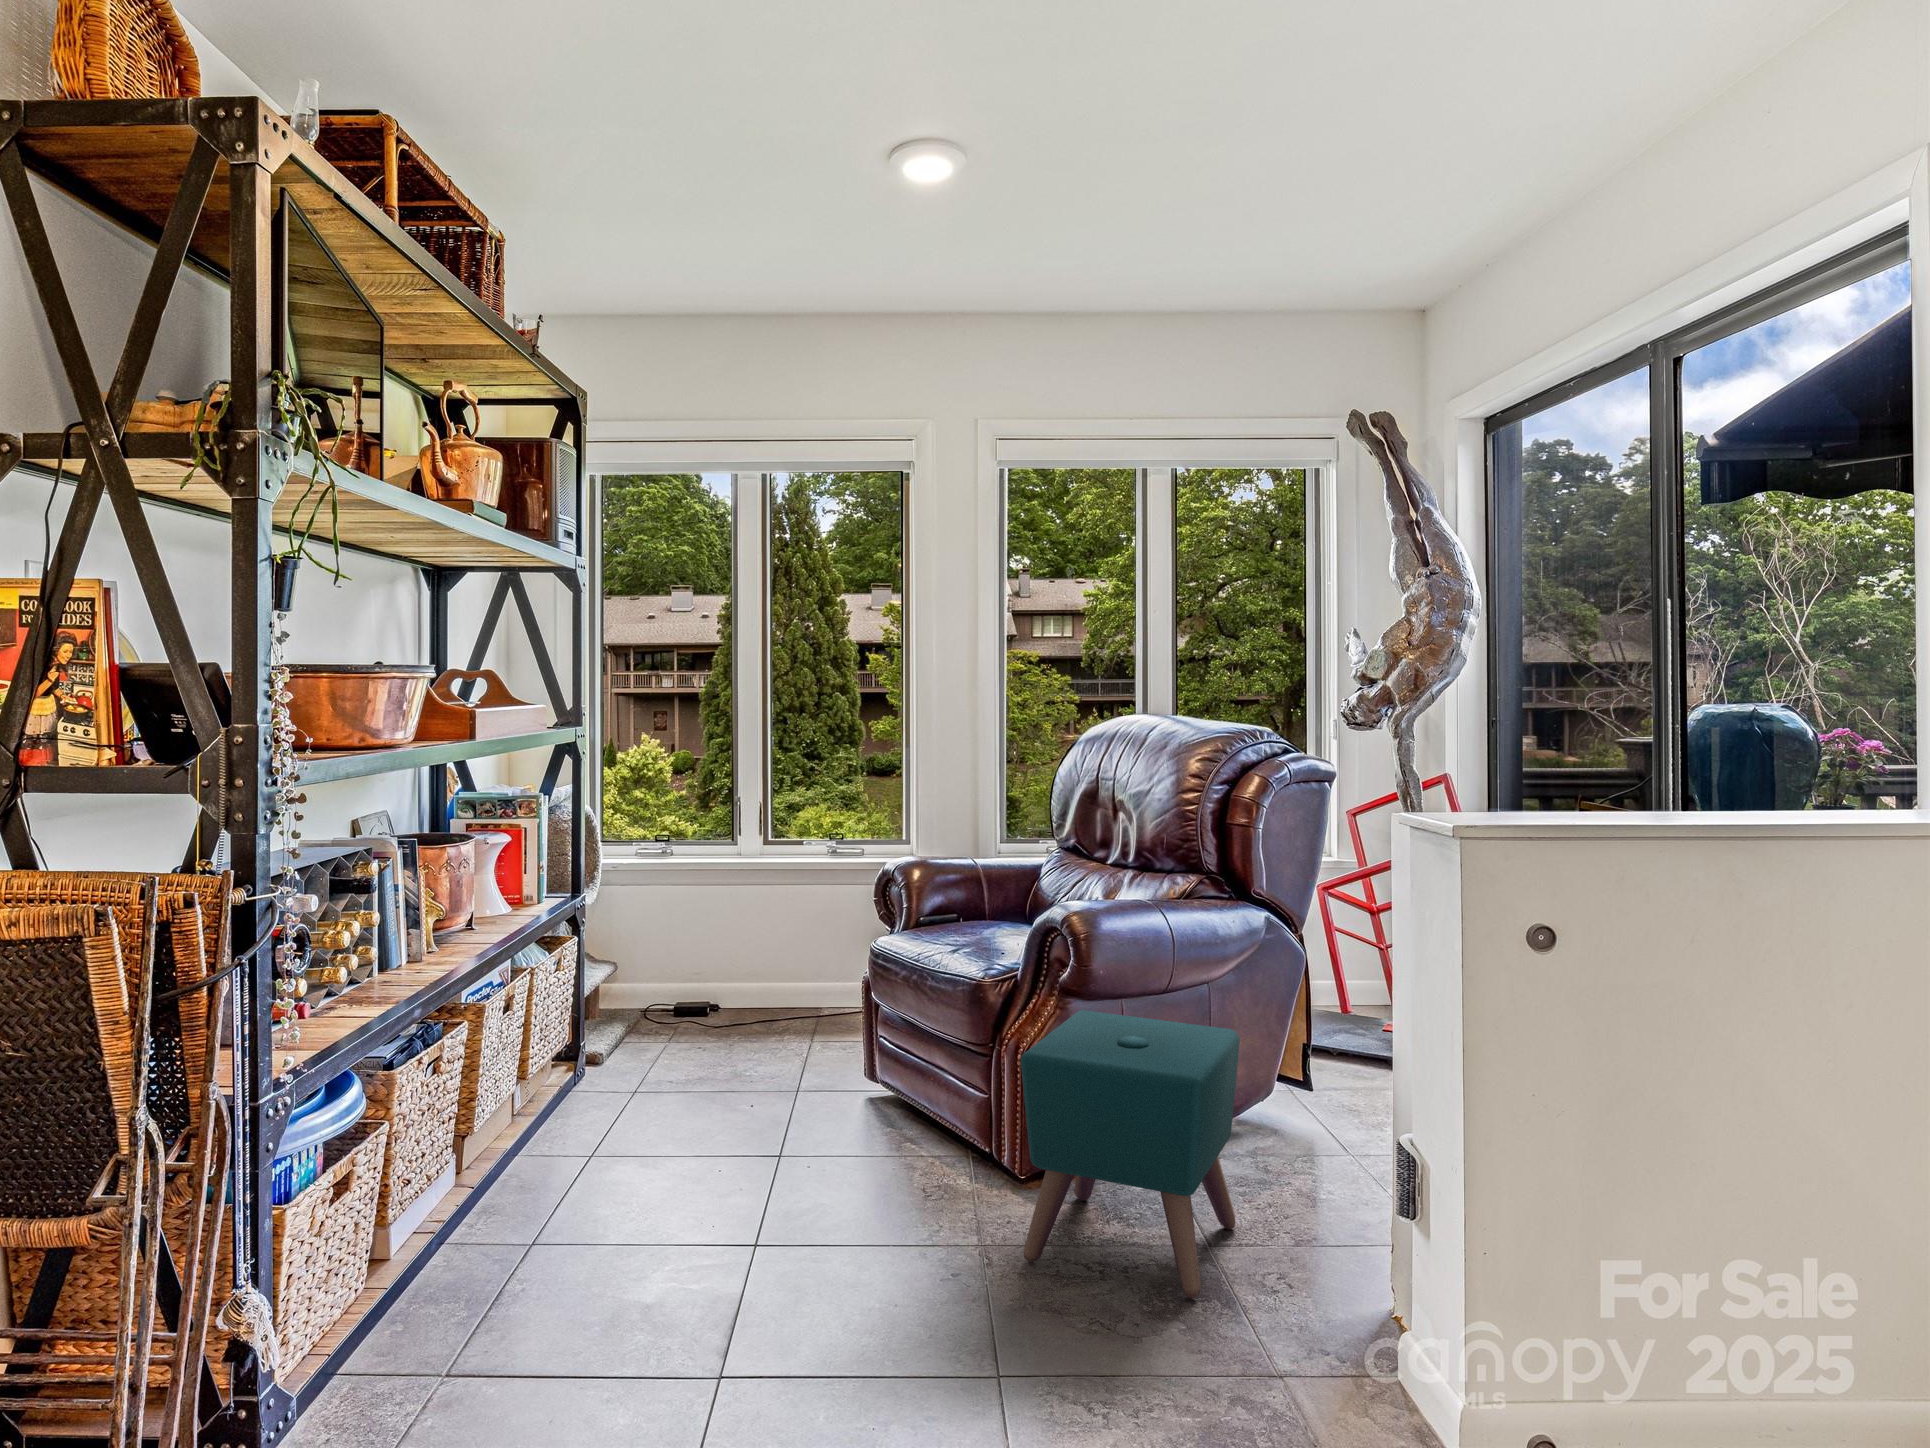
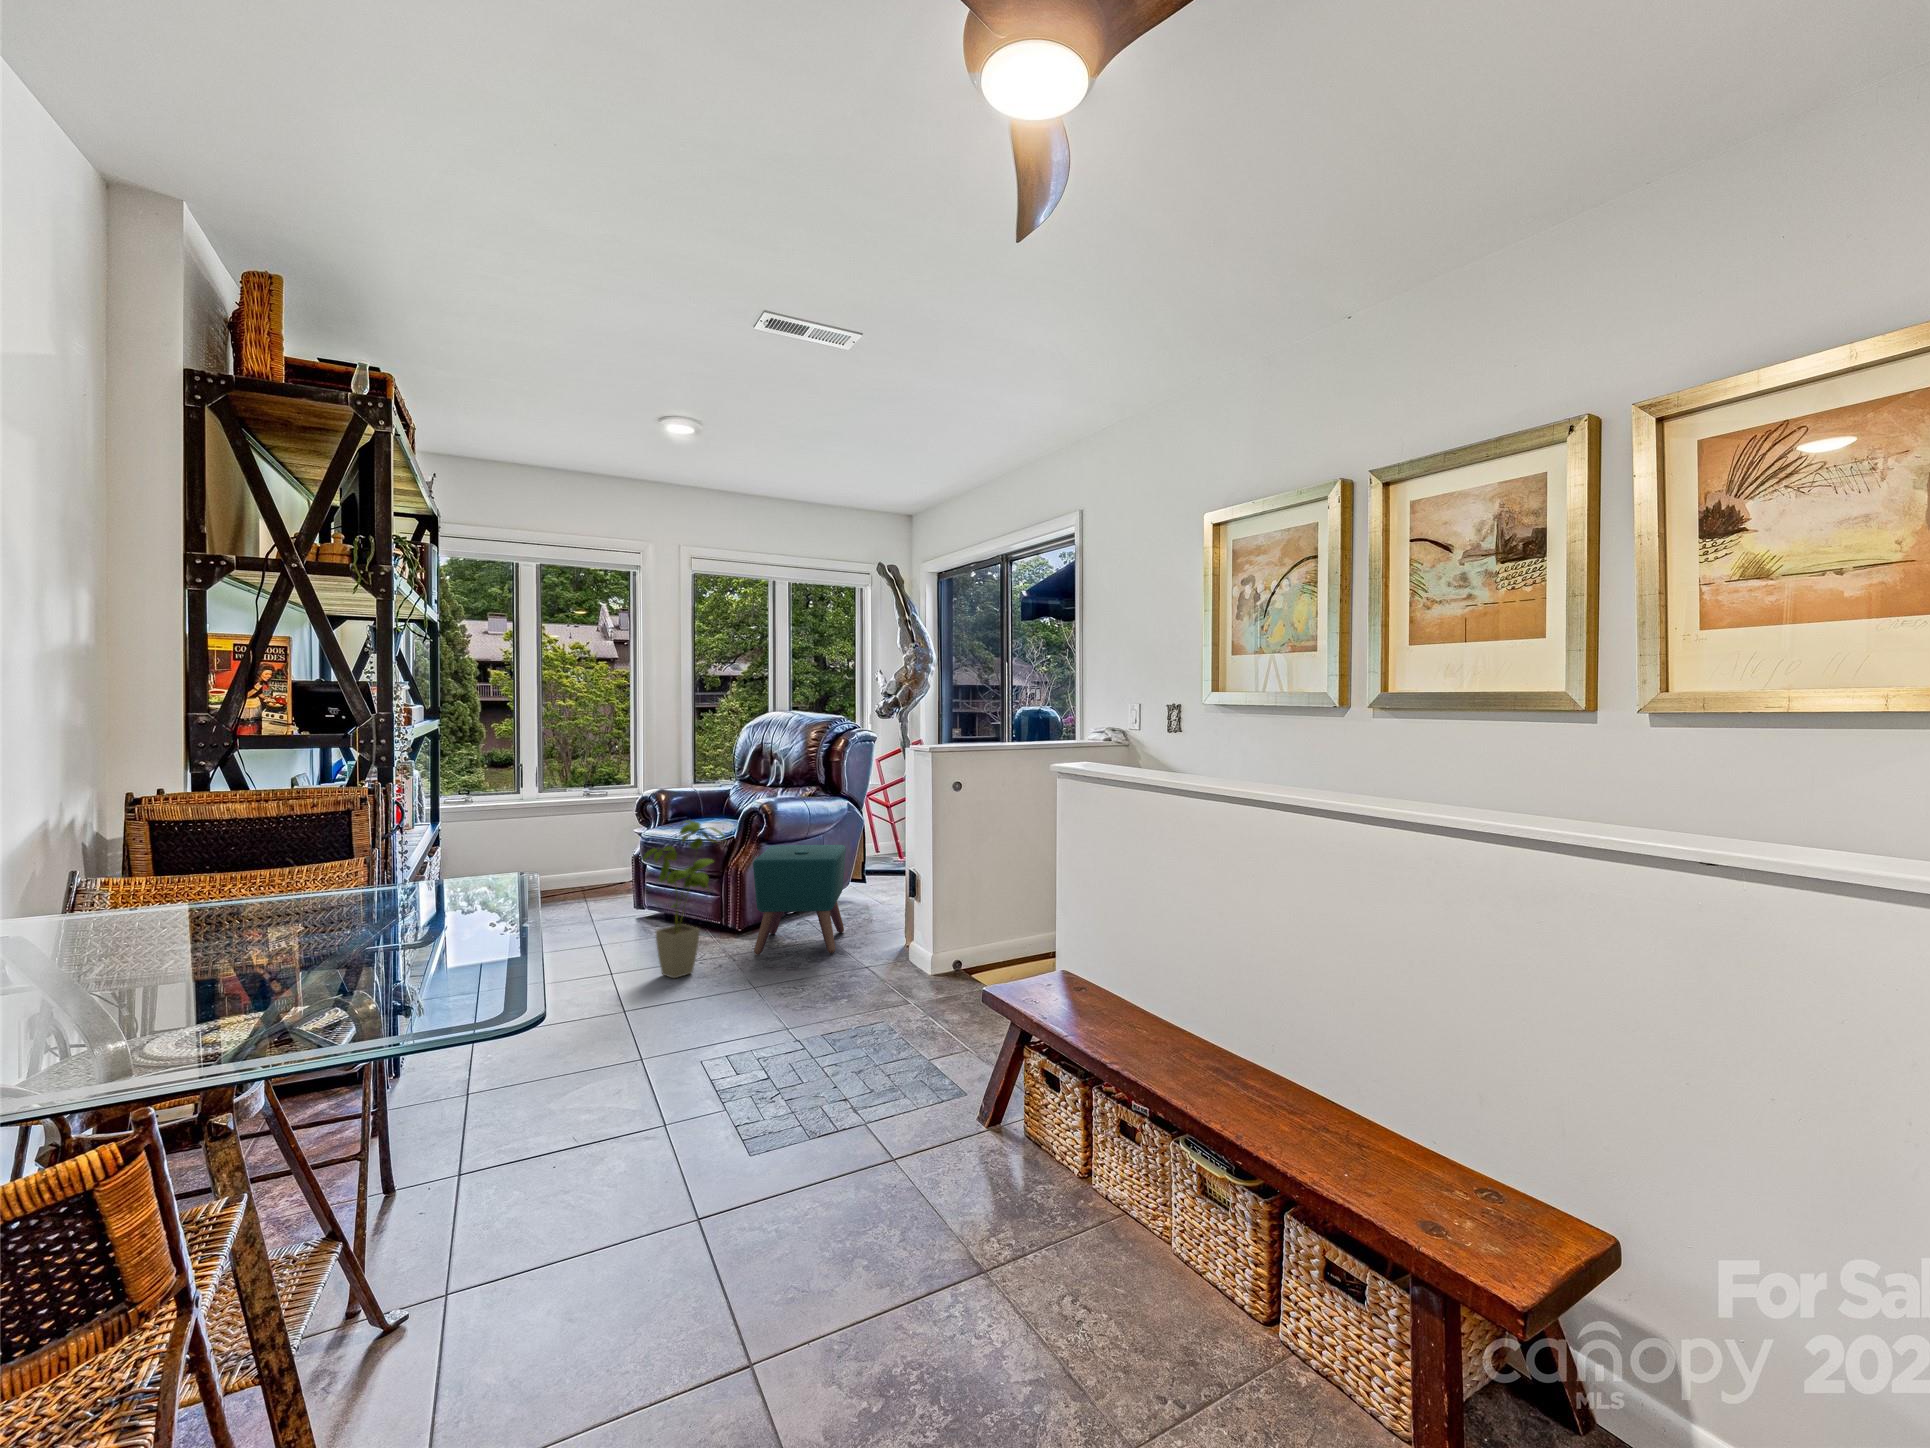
house plant: none [783,959,947,1298] -> present [642,820,724,978]

